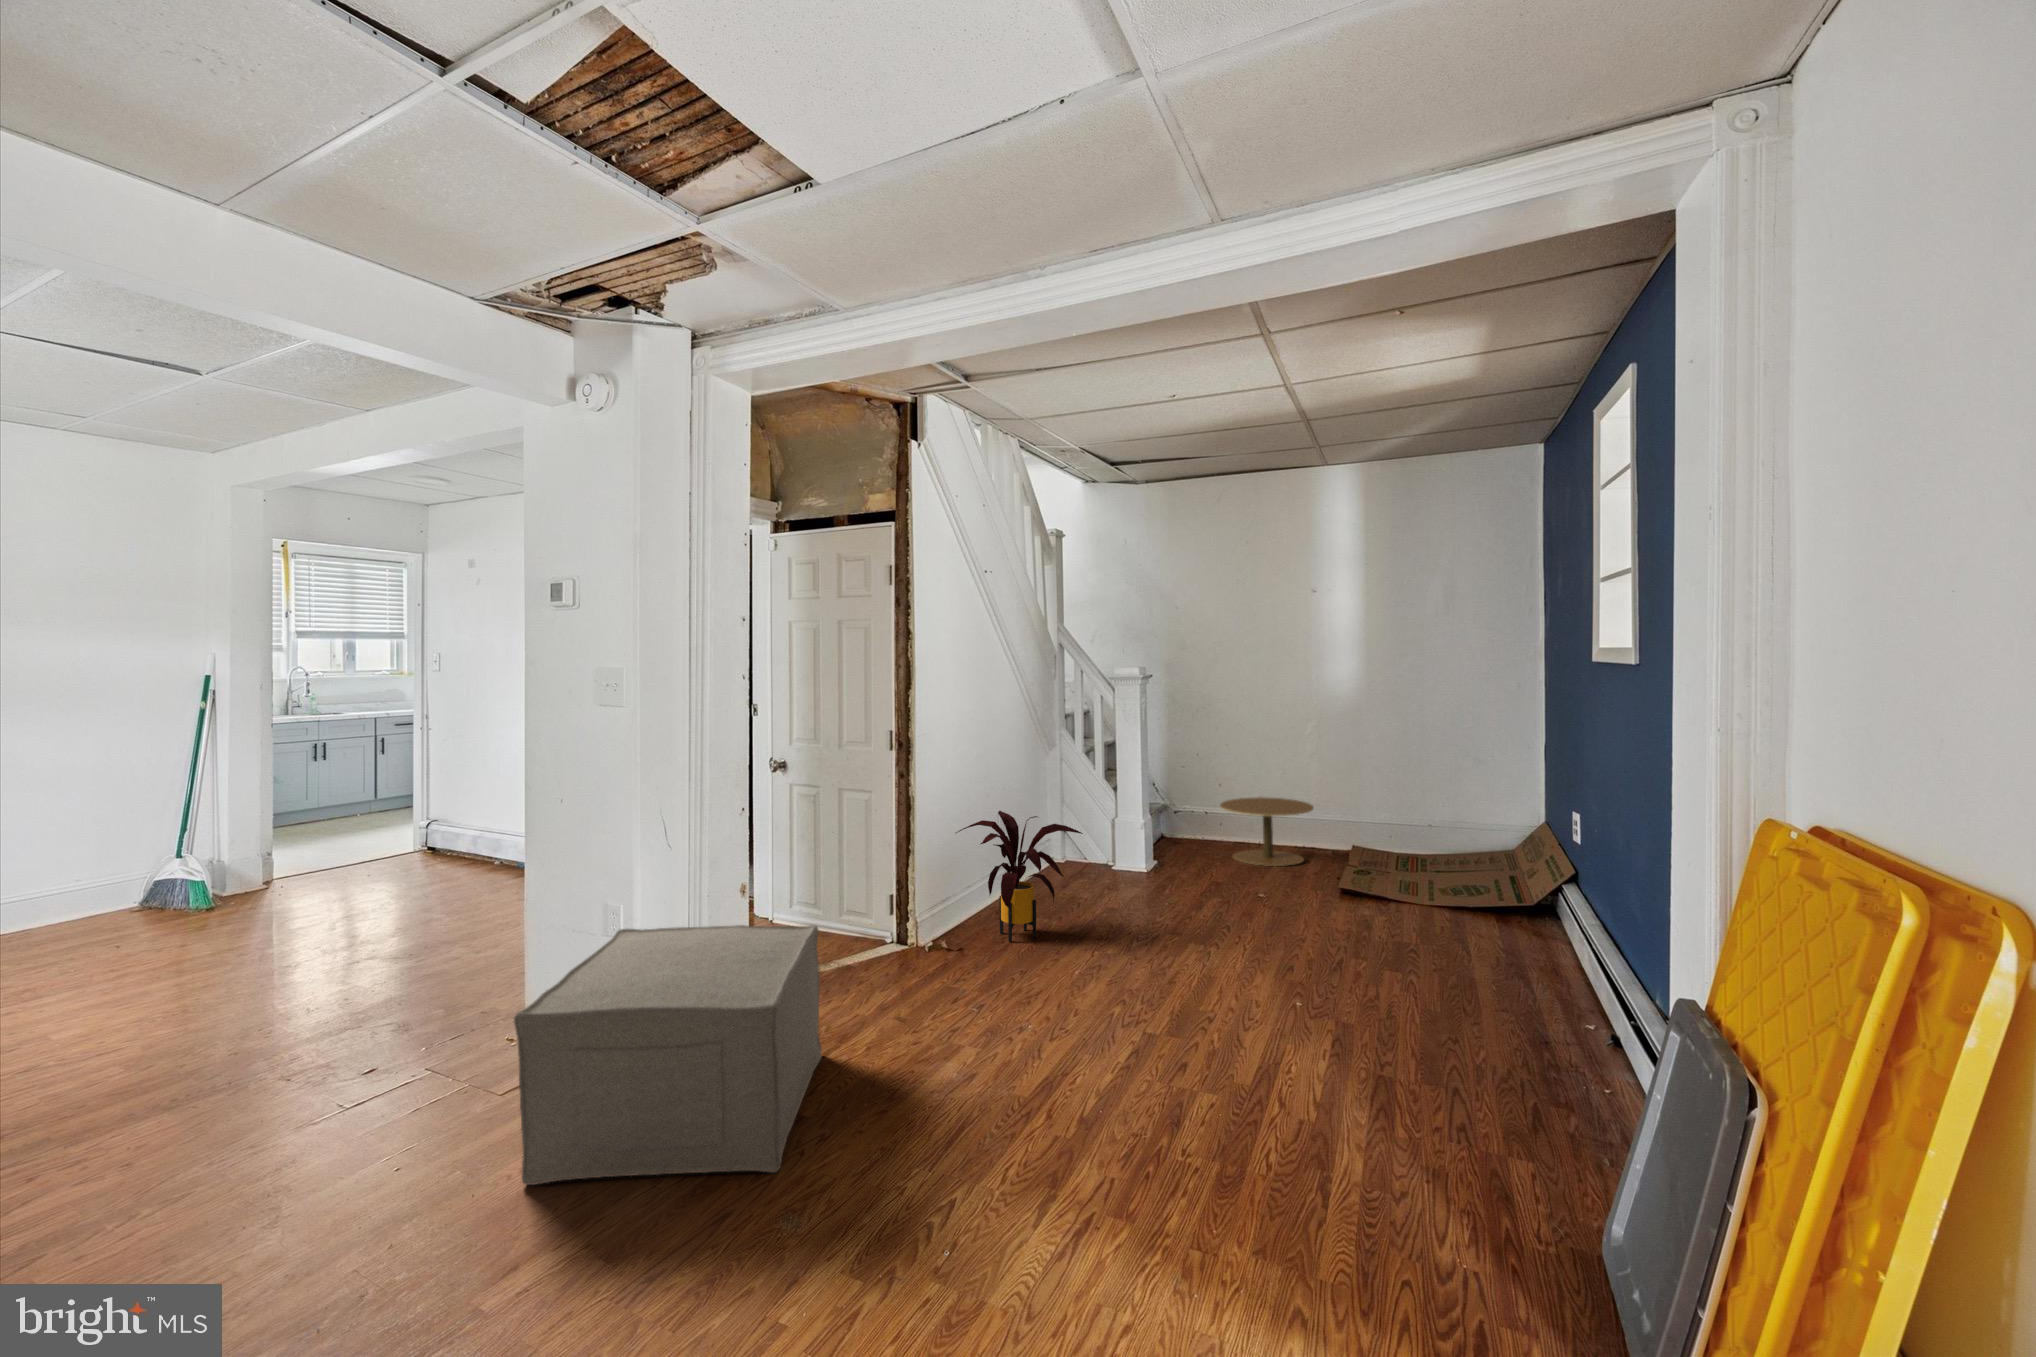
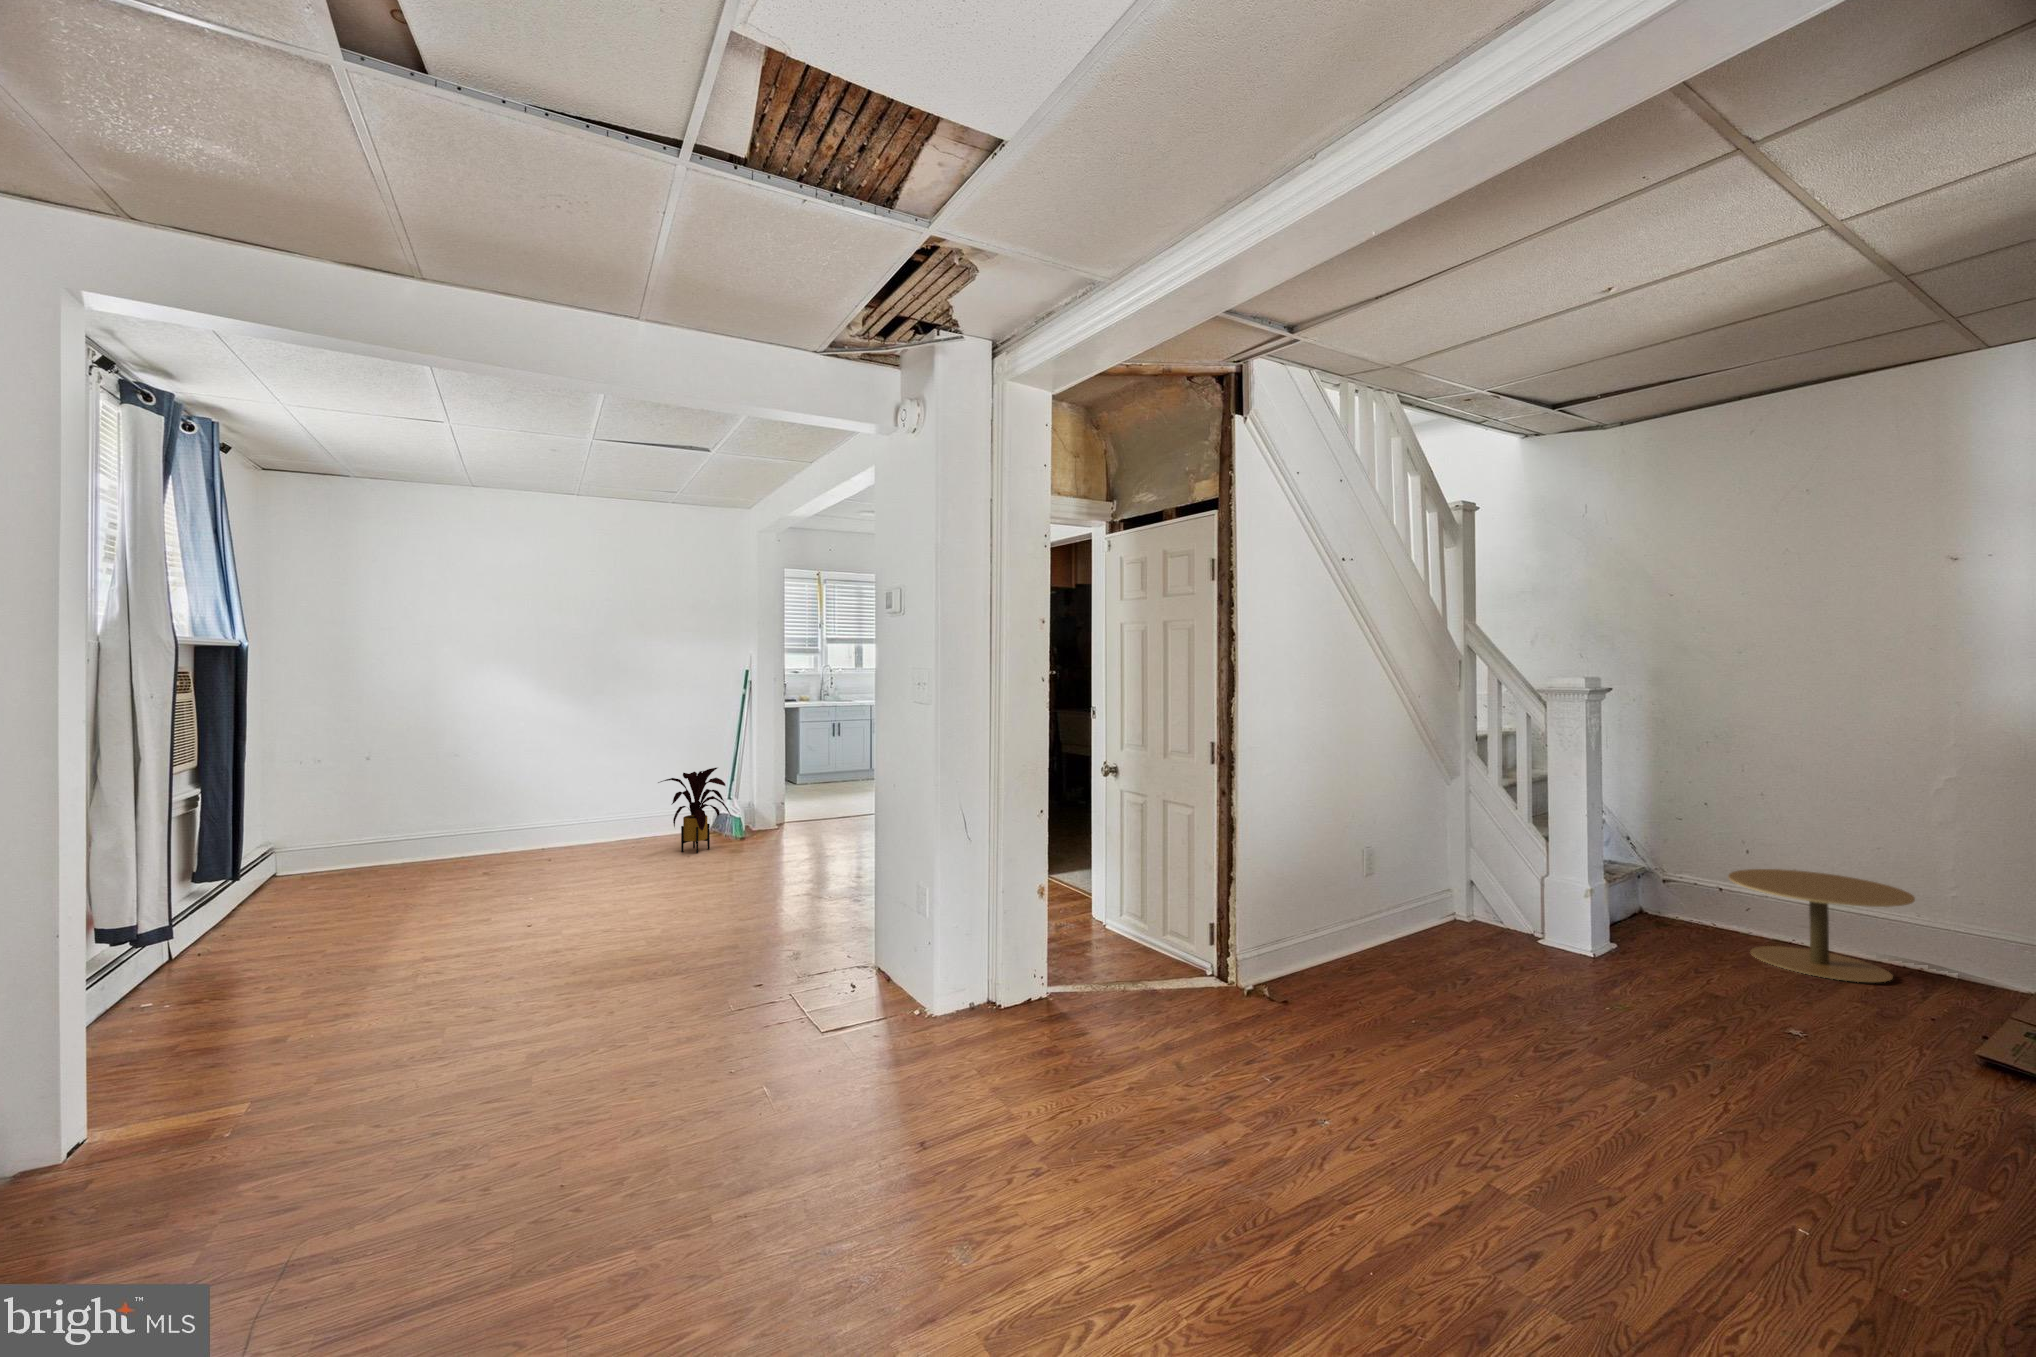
house plant: present [956,811,1082,942] -> present [658,768,731,853]
ottoman: present [514,925,822,1185] -> none [777,915,1079,1198]

